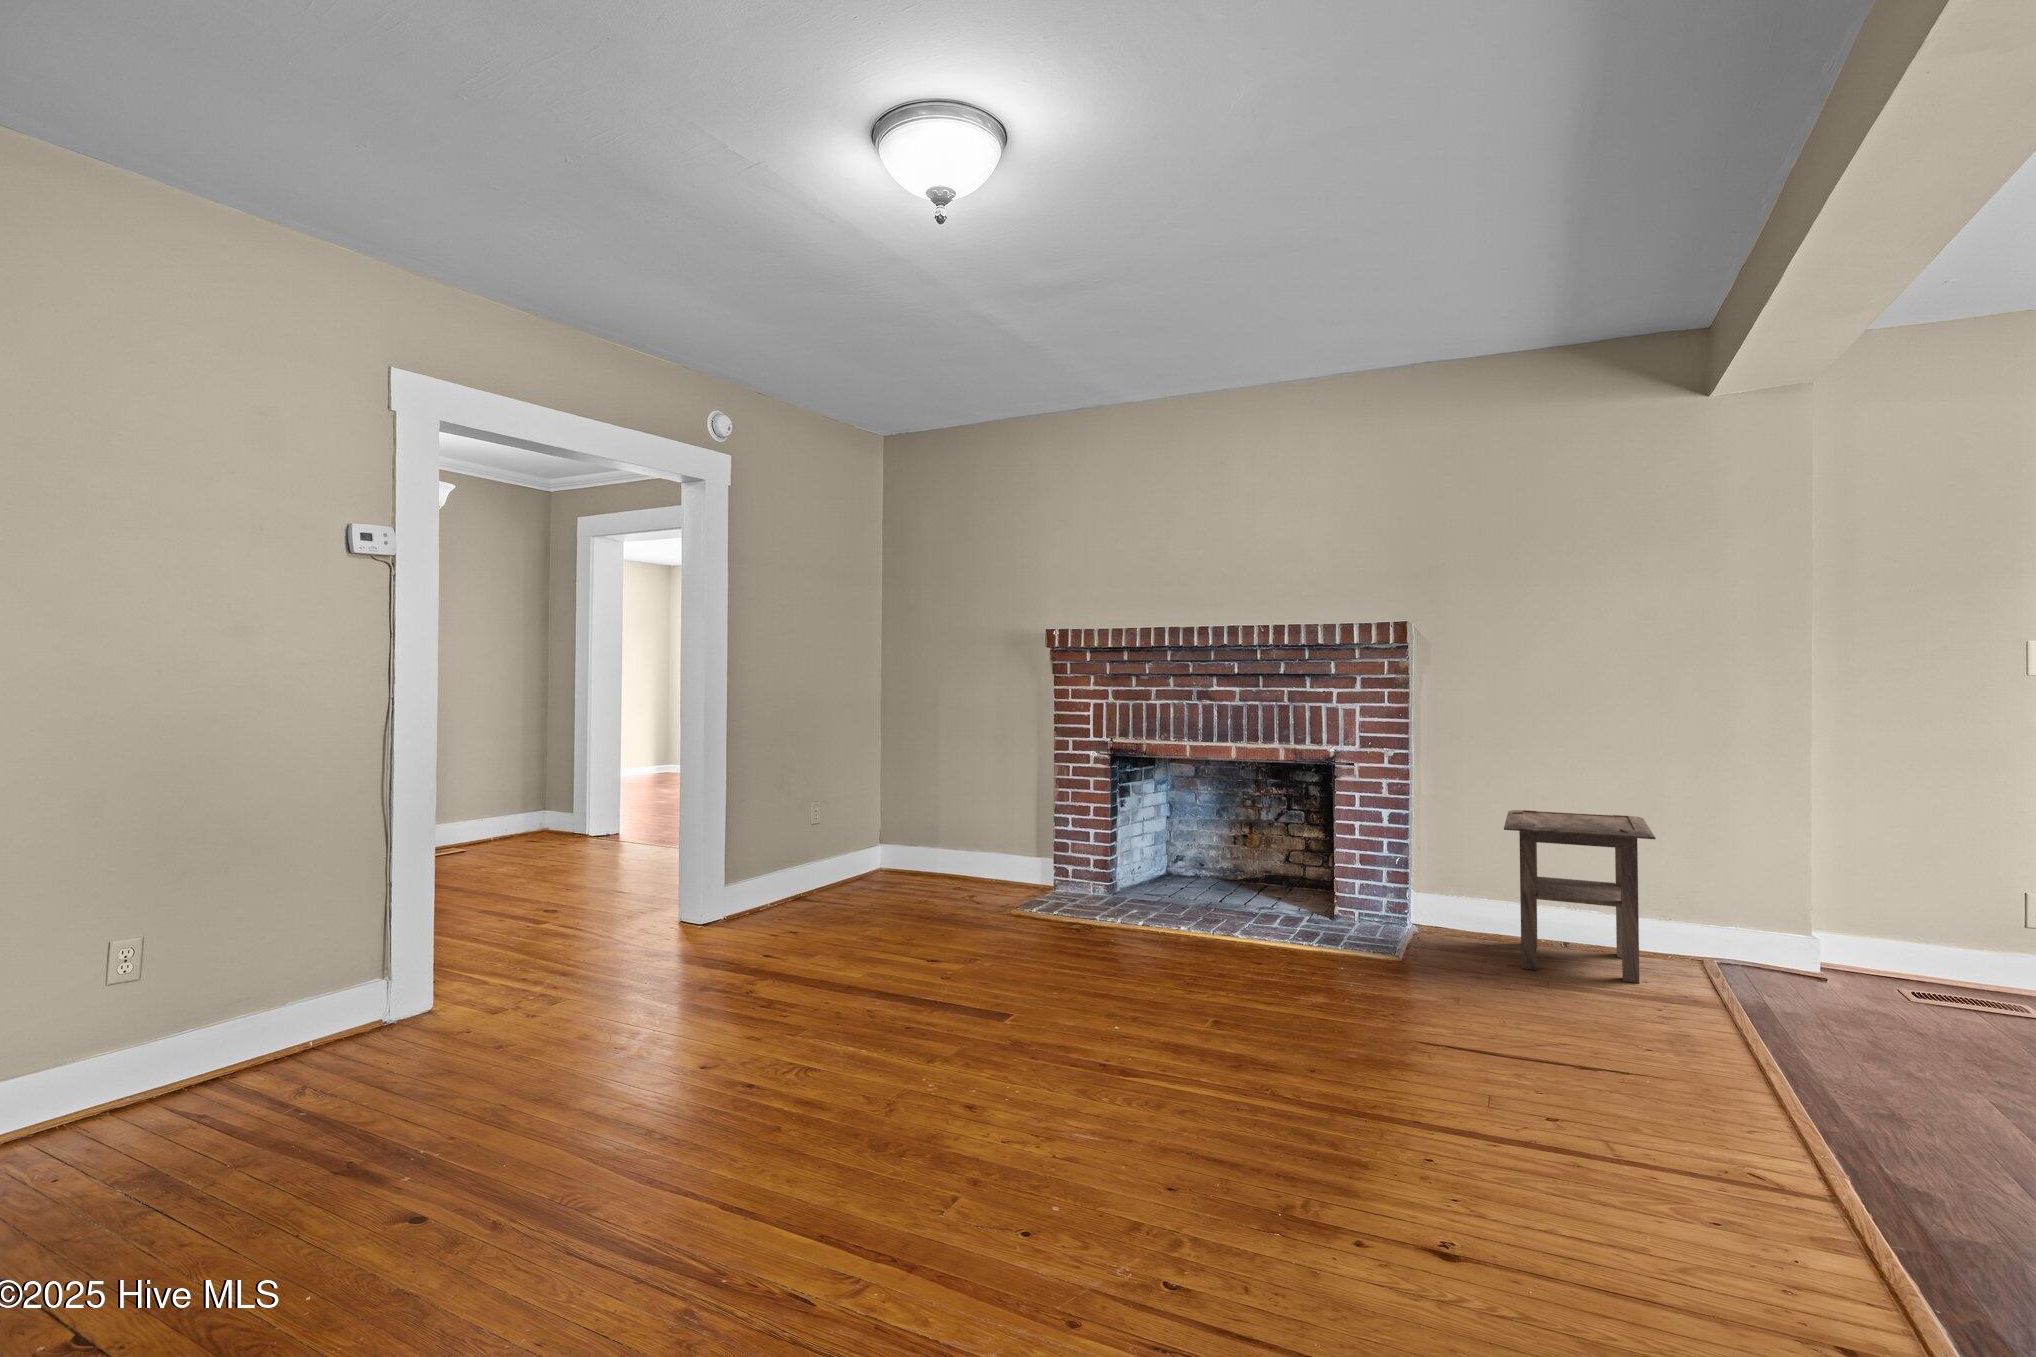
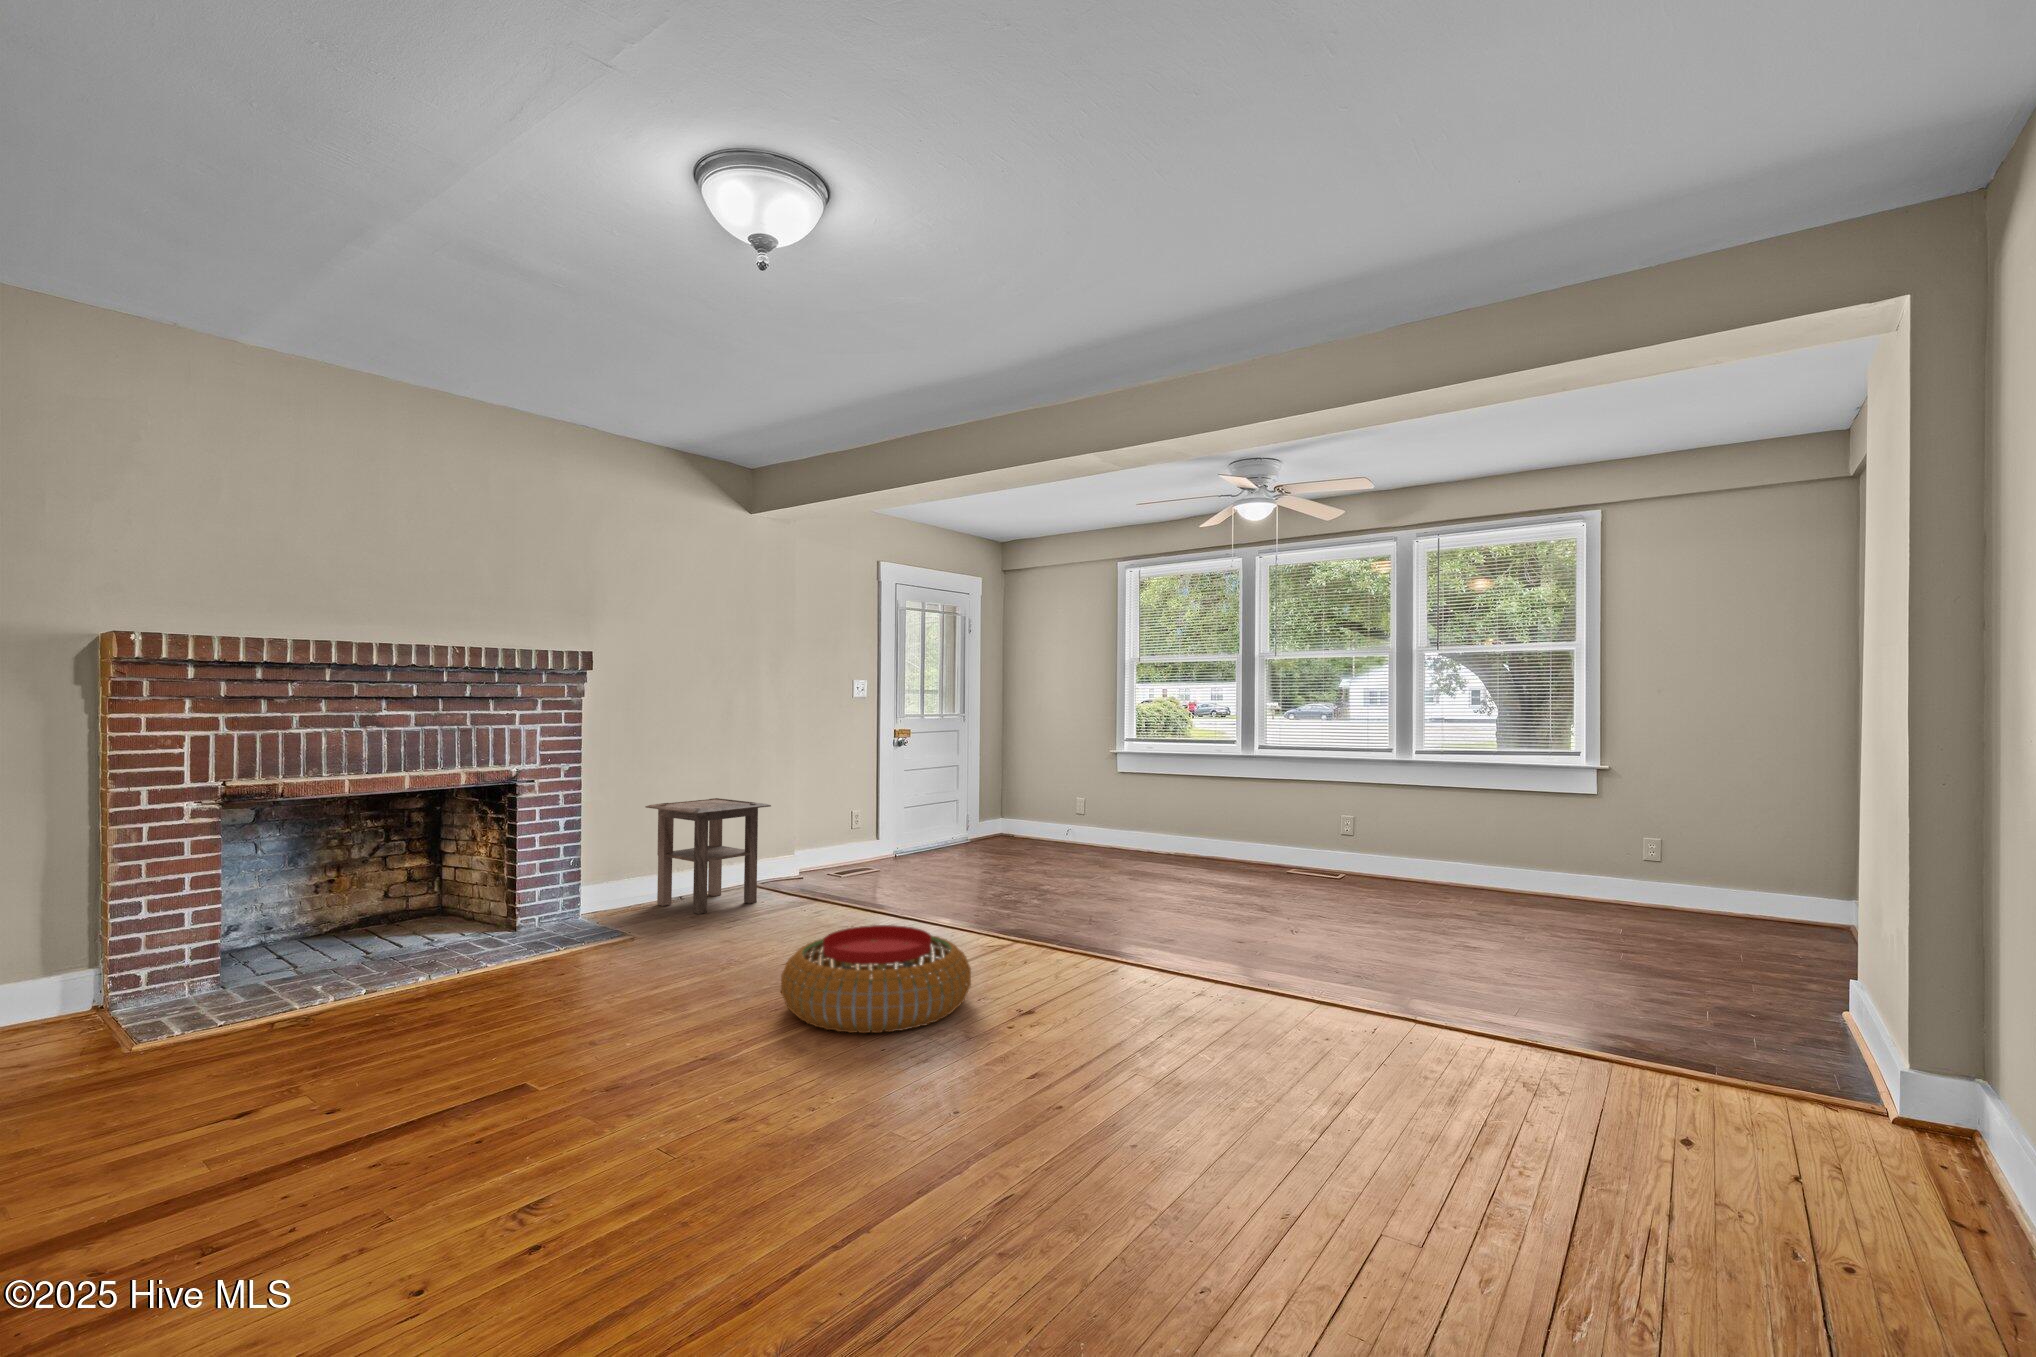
pouf: none [1128,1015,1436,1223] -> present [781,925,971,1033]

